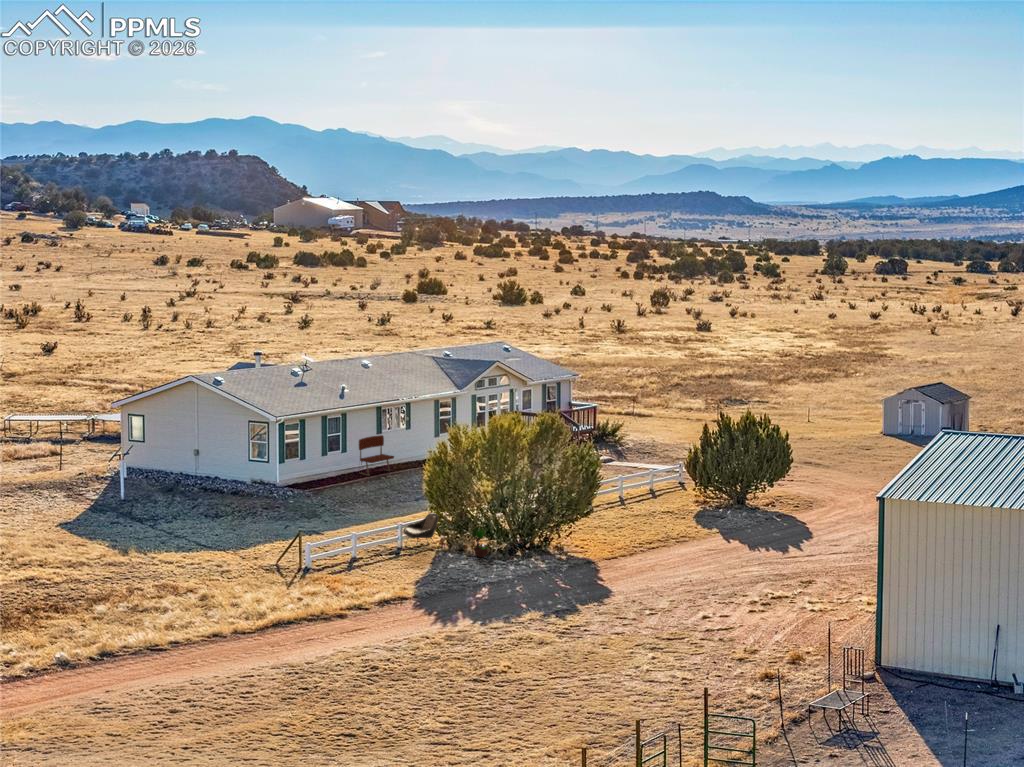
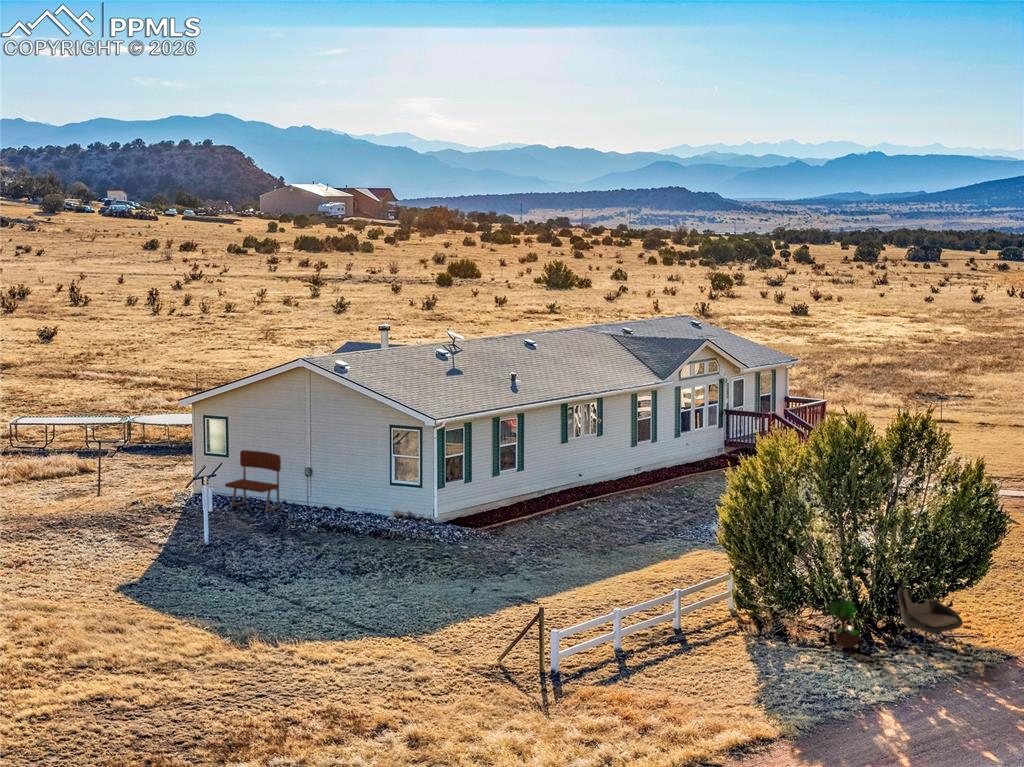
bench: present [359,435,394,476] -> present [225,450,281,512]
lounge chair: present [403,513,438,553] -> present [892,588,963,658]

